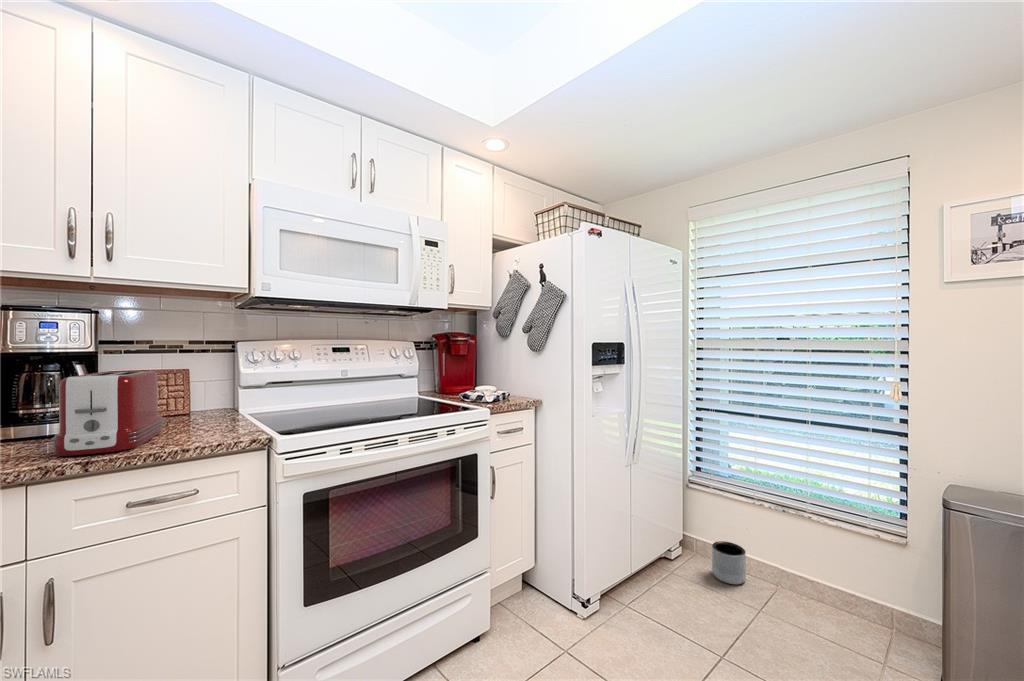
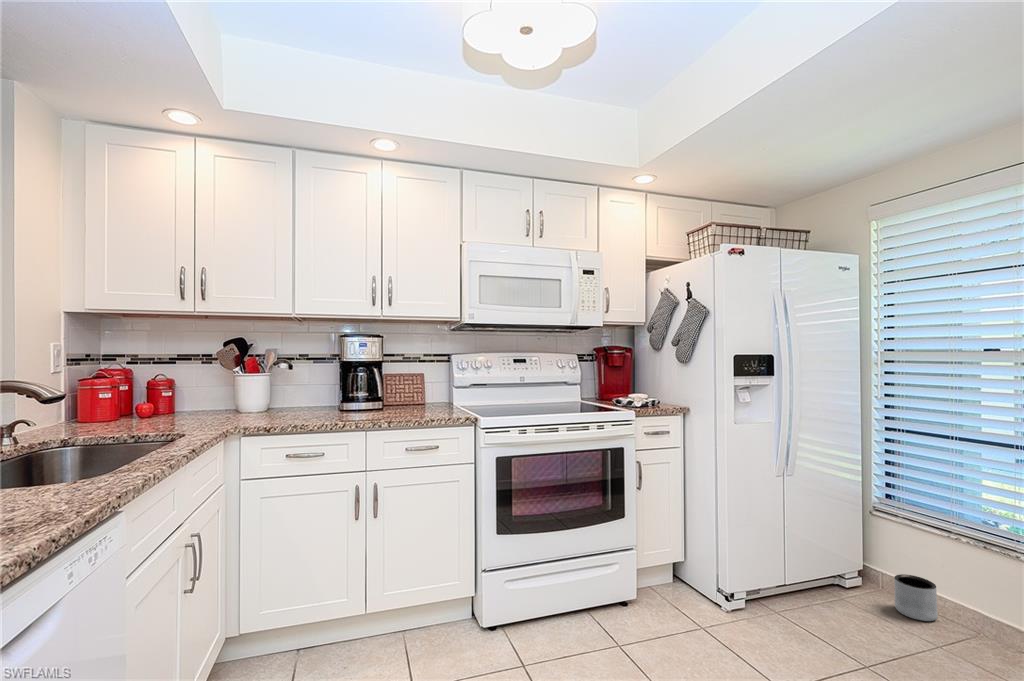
toaster: present [51,370,164,456] -> none [372,373,416,418]

